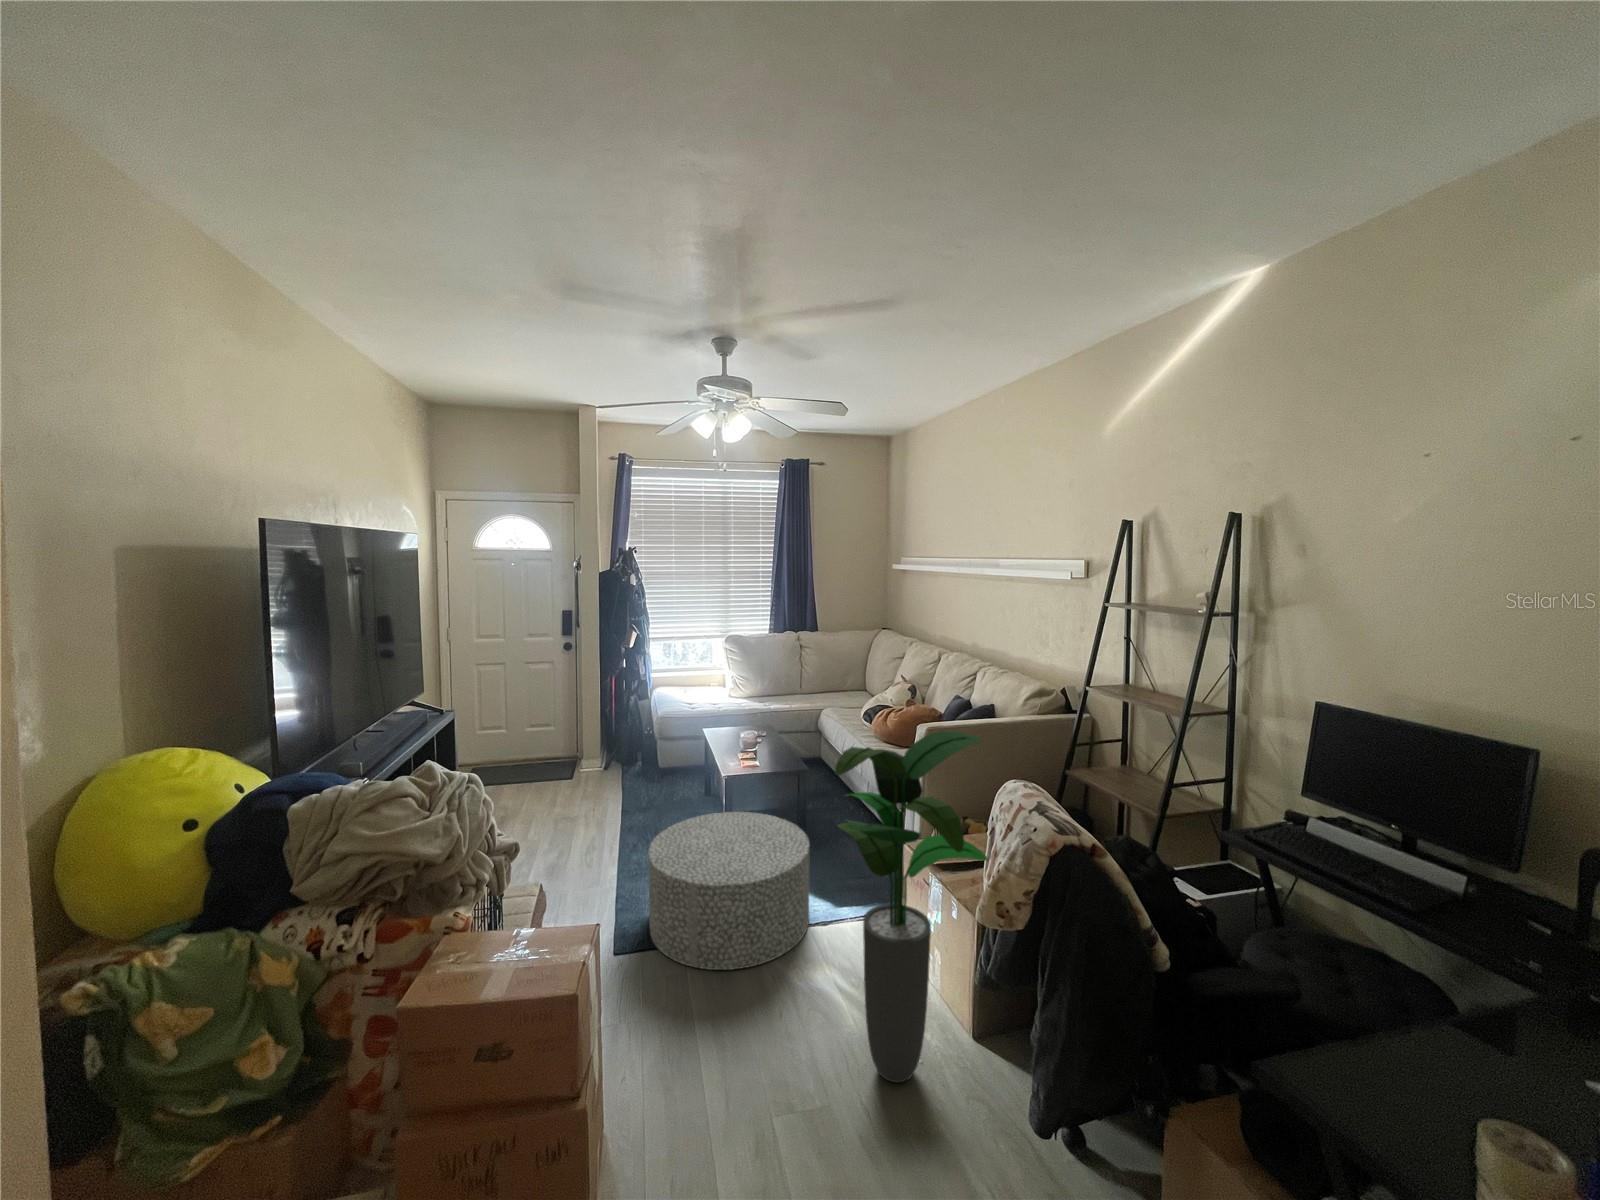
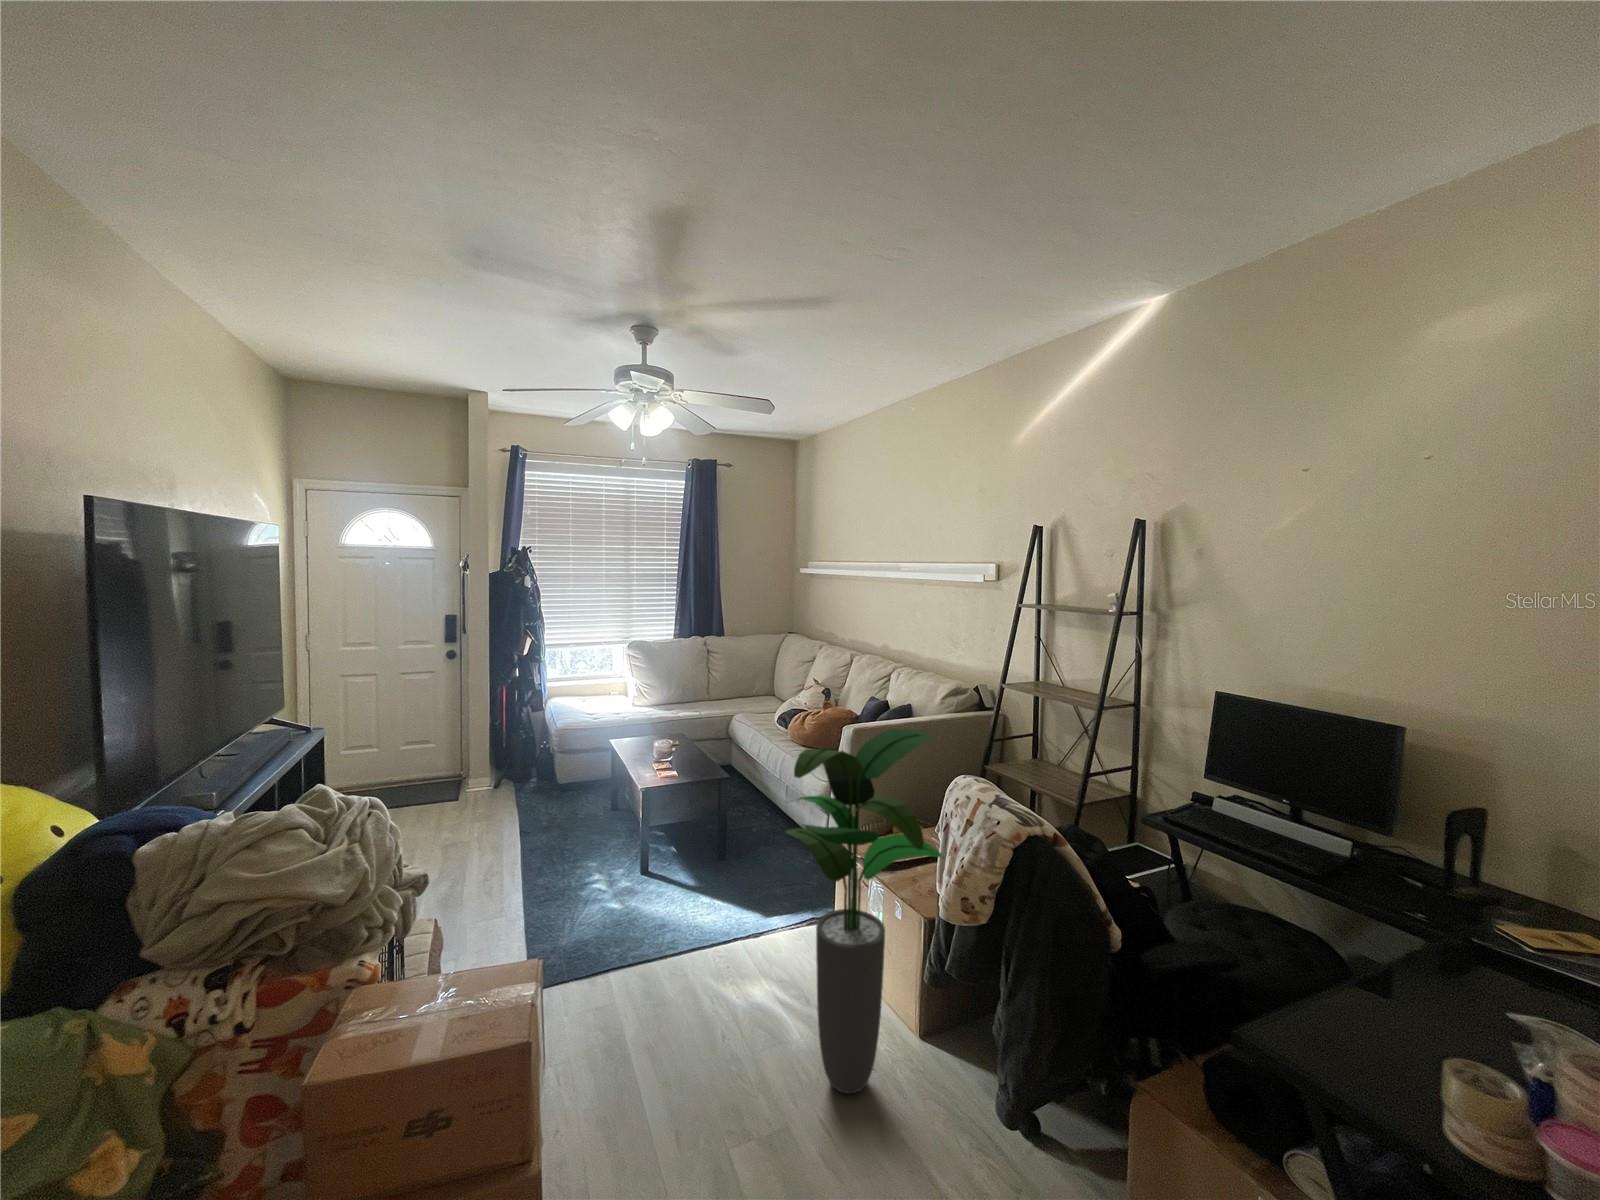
ottoman: present [648,812,809,970] -> none [565,826,741,998]

